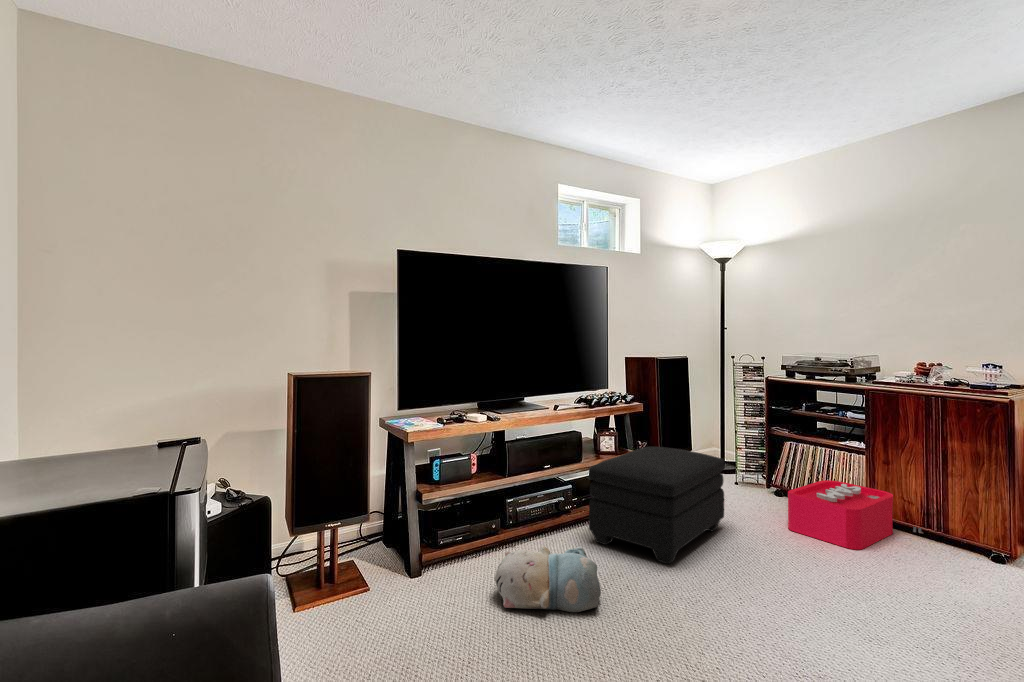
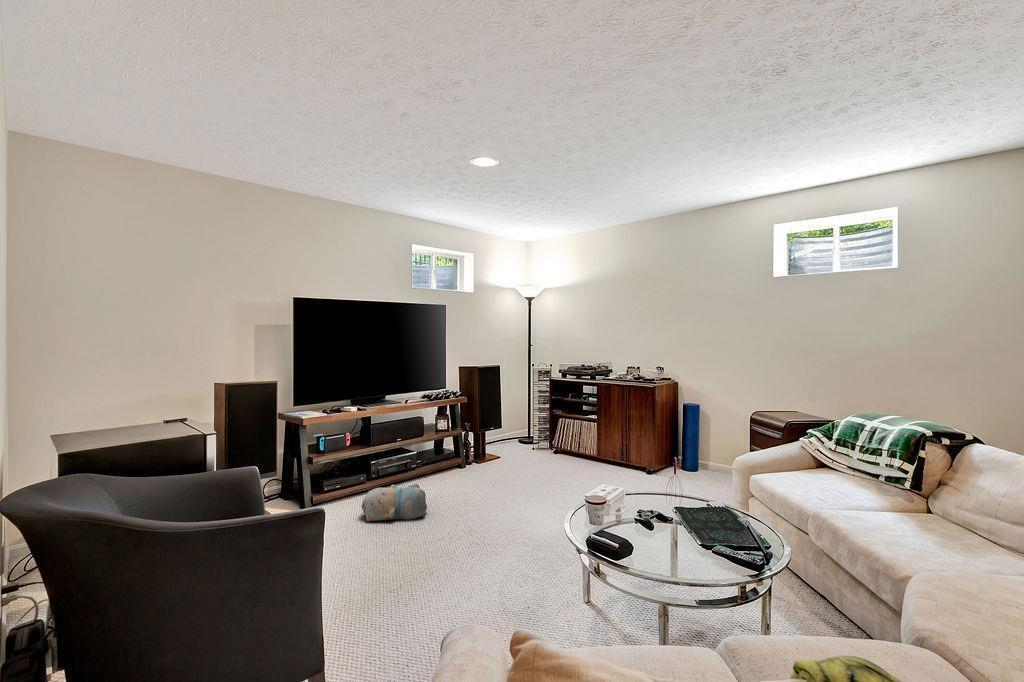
ottoman: present [589,447,724,564] -> none [427,425,514,493]
storage bin: present [788,480,922,550] -> none [552,441,627,478]

